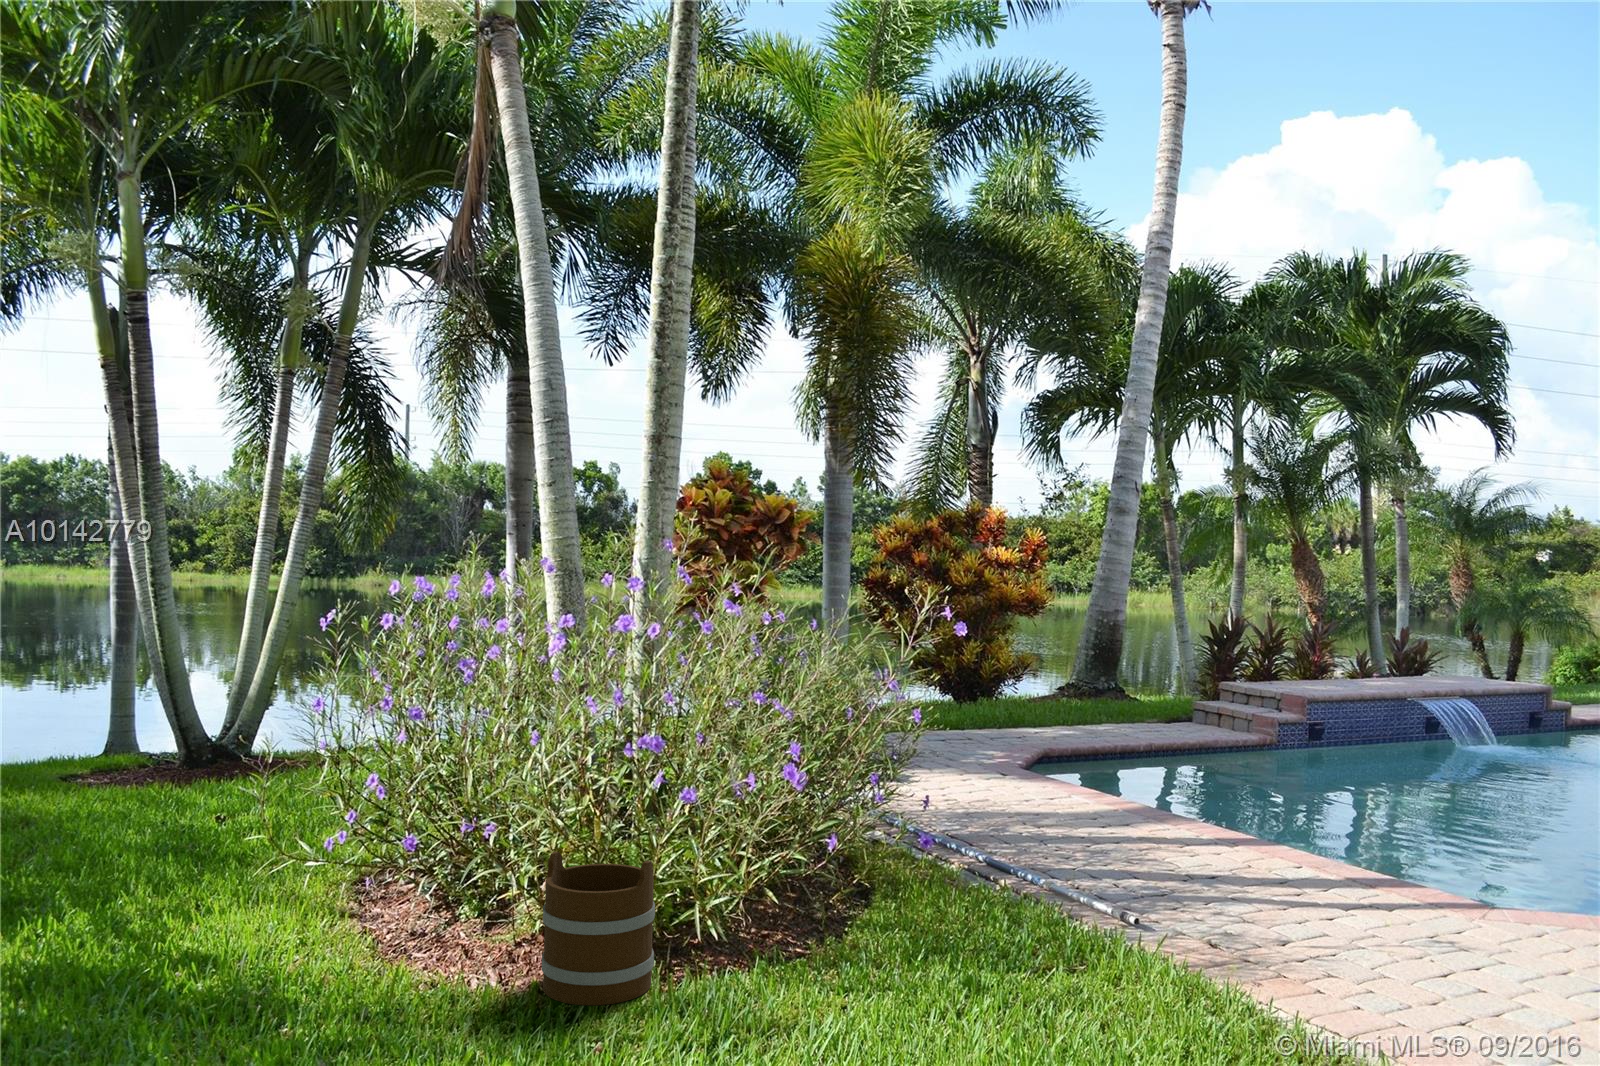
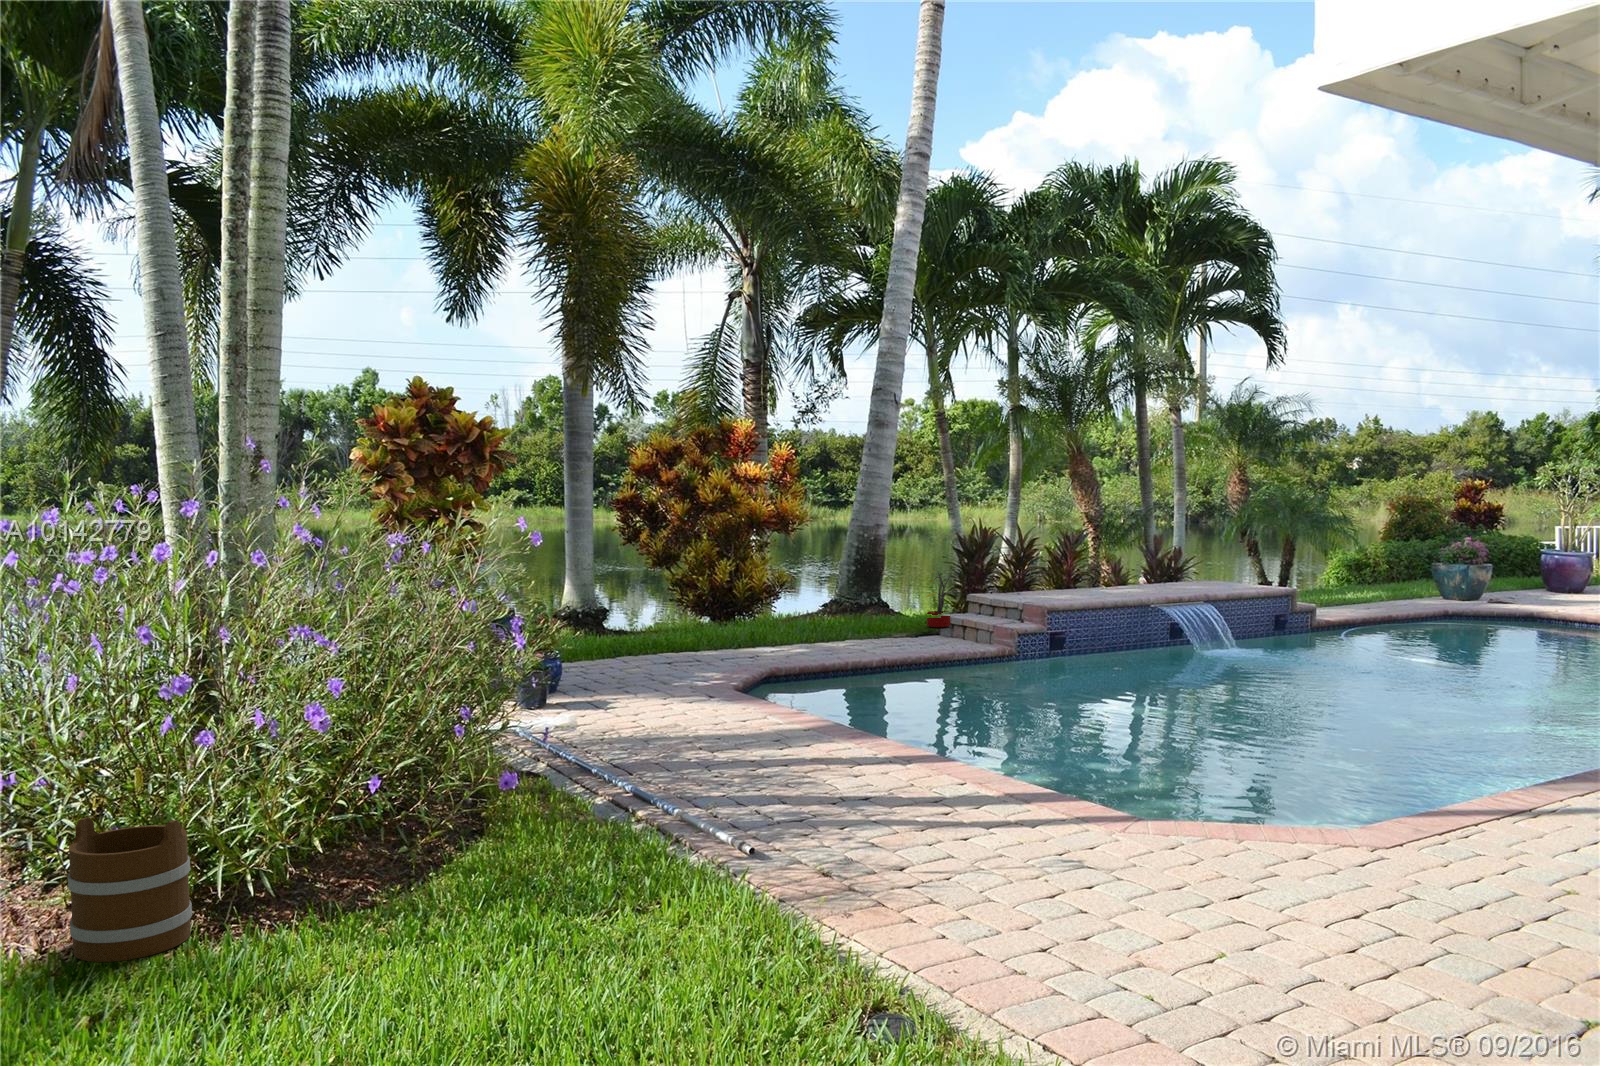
decorative plant: none [1170,648,1202,706] -> present [926,570,959,627]

